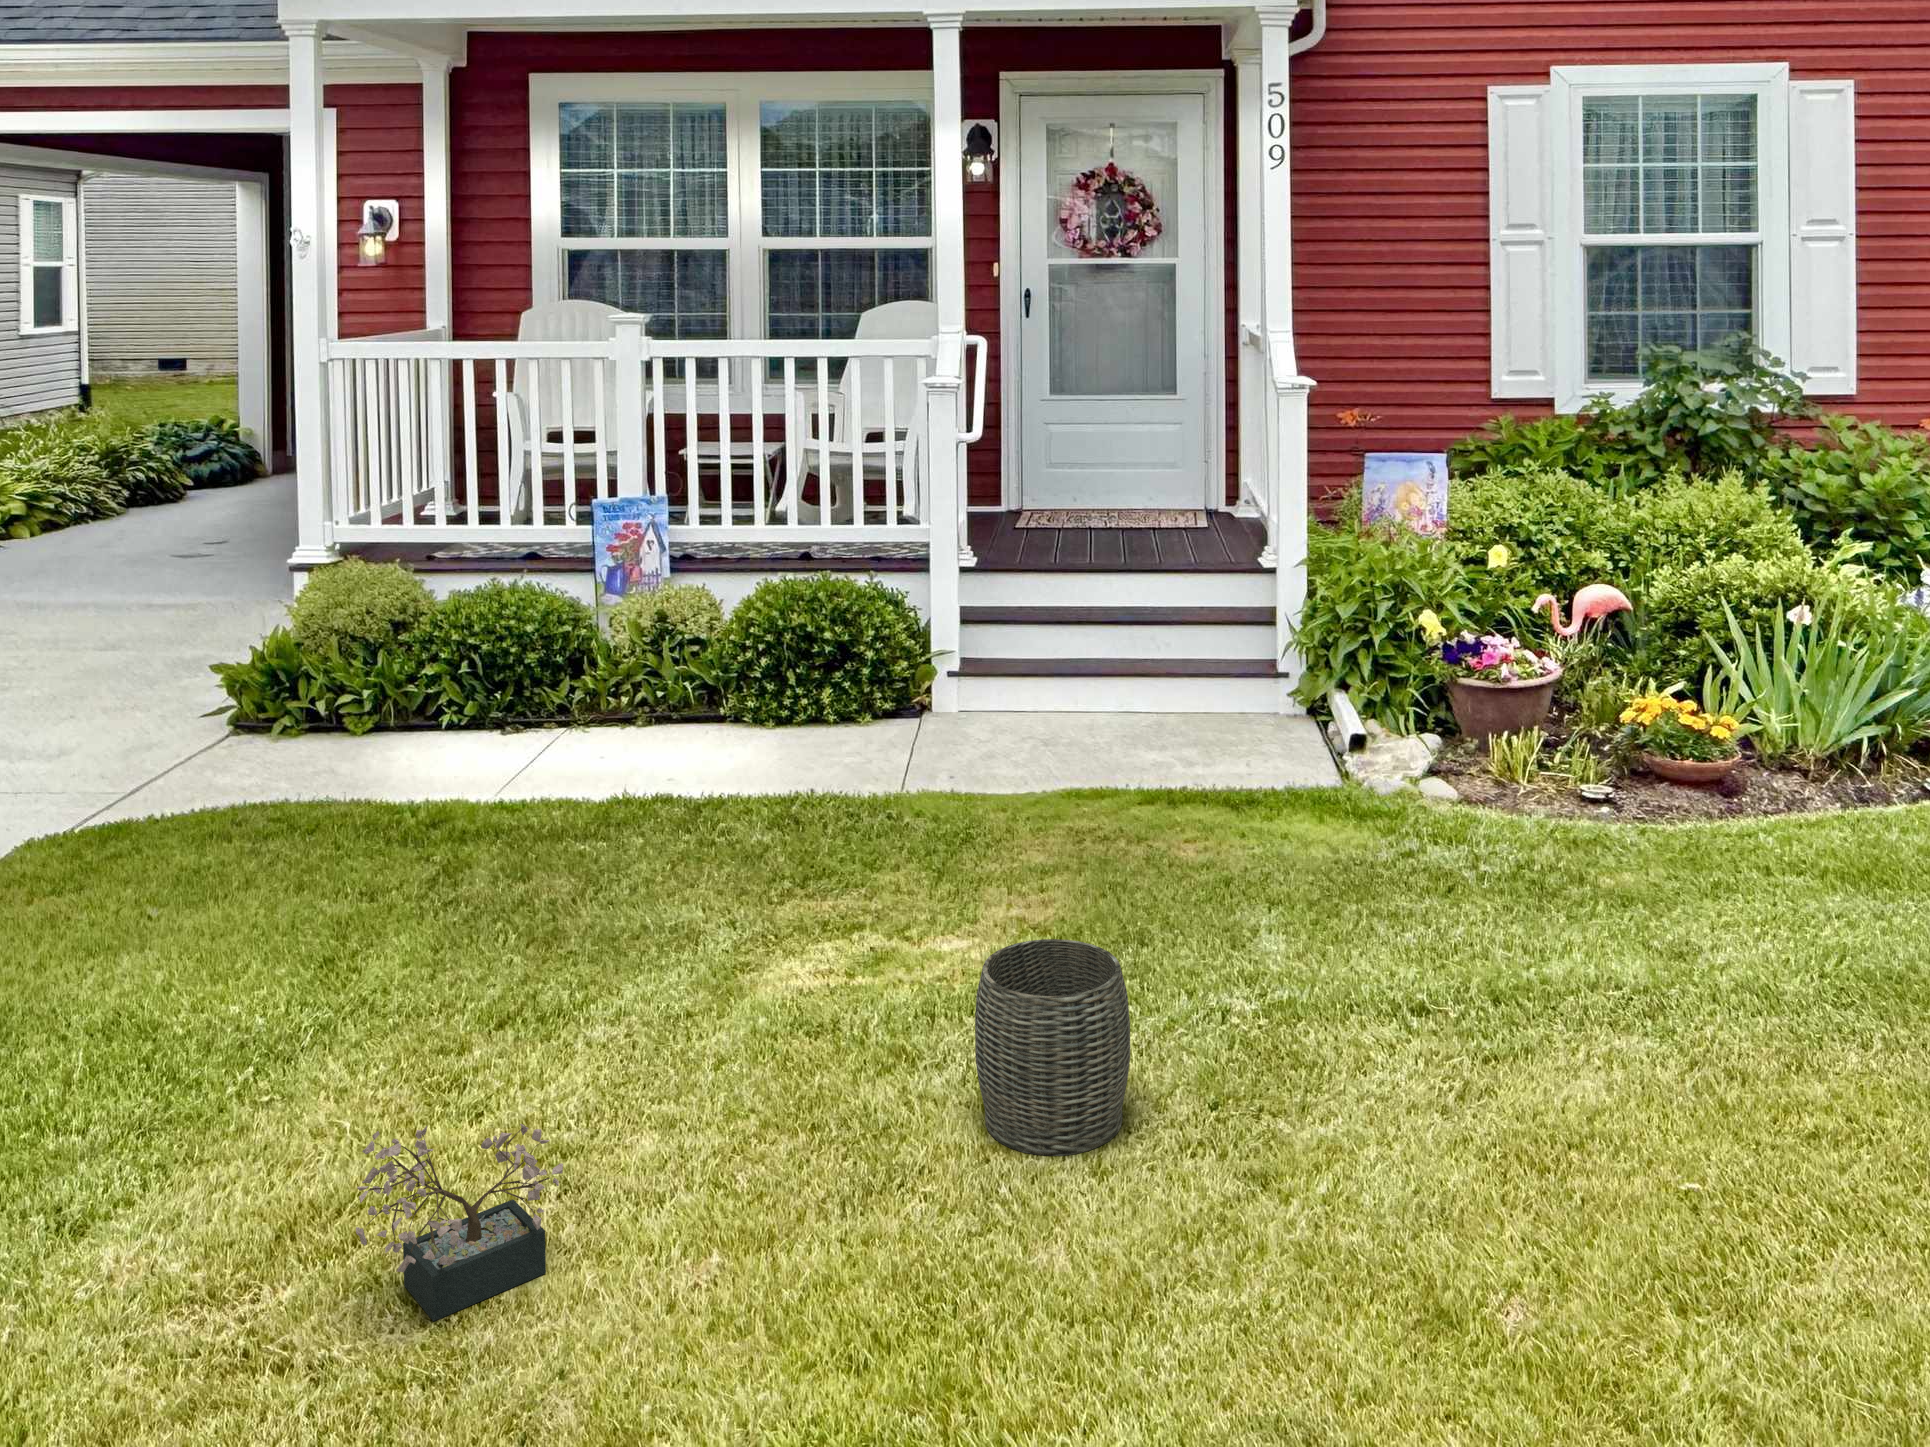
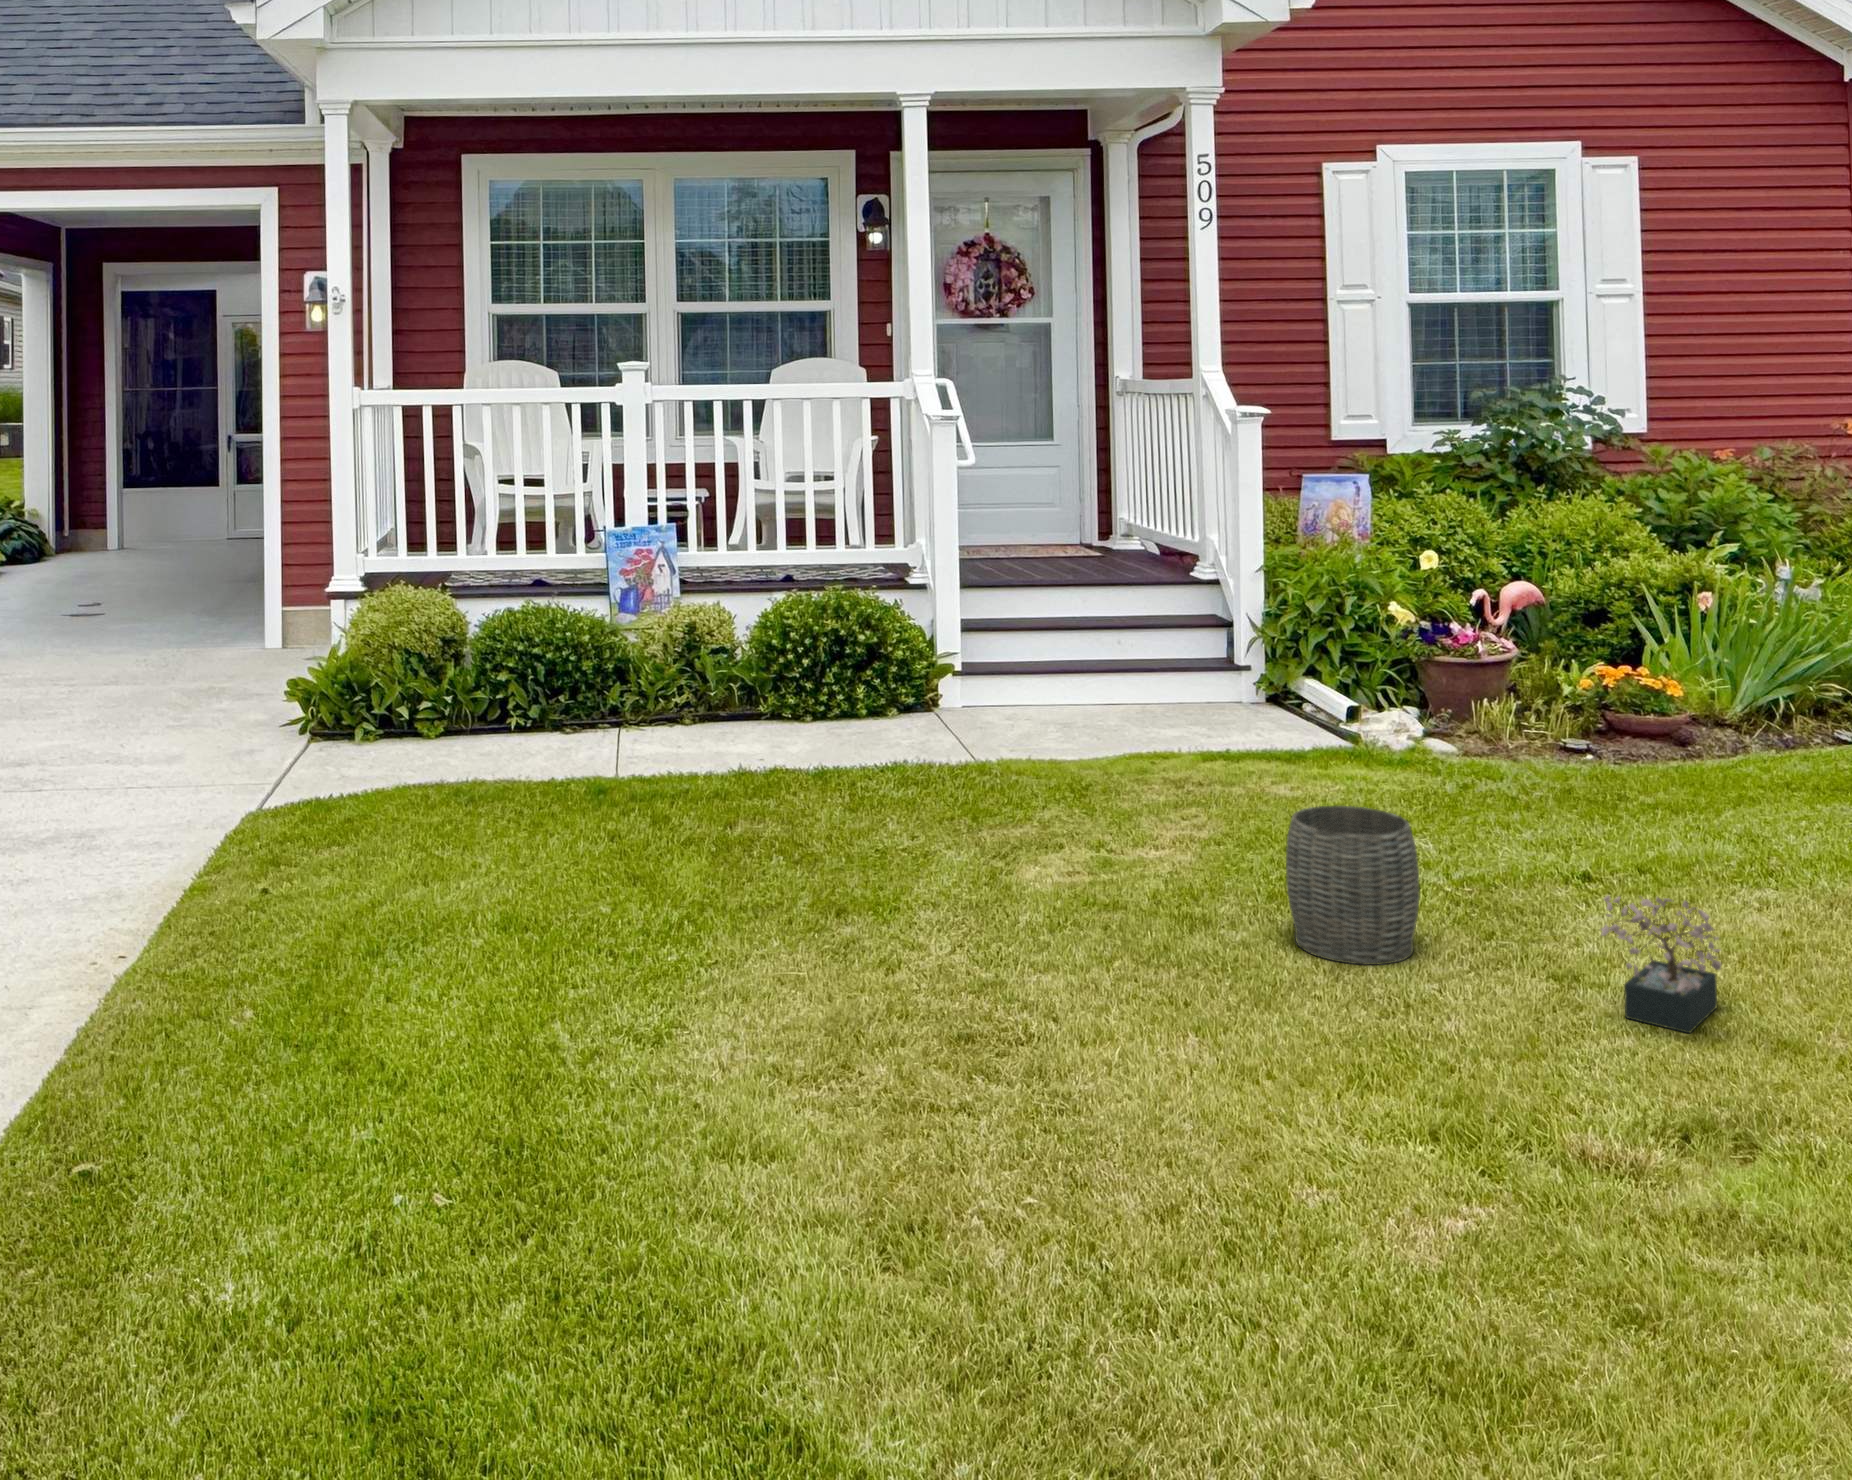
decorative plant: present [356,1124,563,1321] -> present [1601,895,1721,1033]

